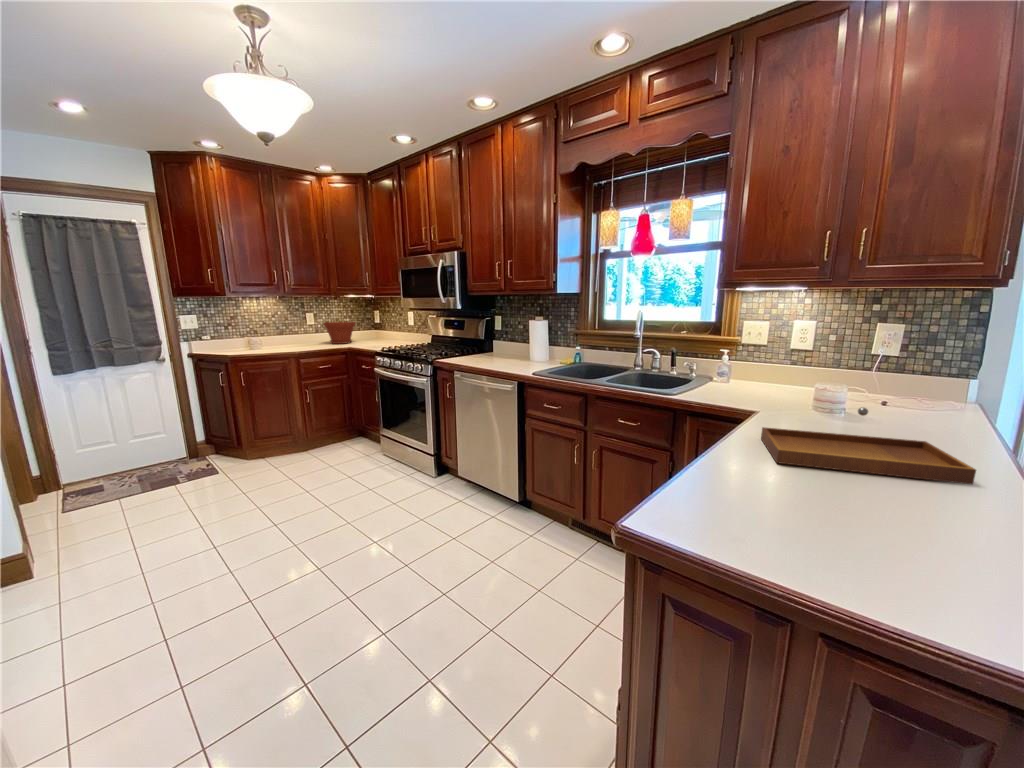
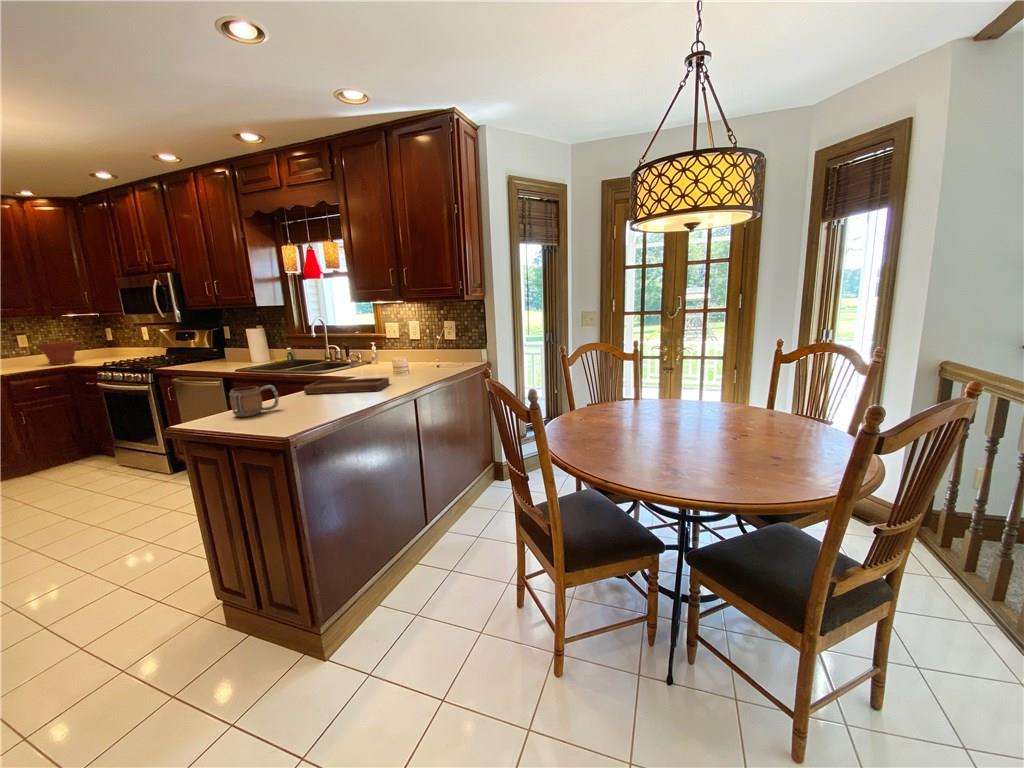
mug: none [746,471,845,559] -> present [229,385,279,417]

